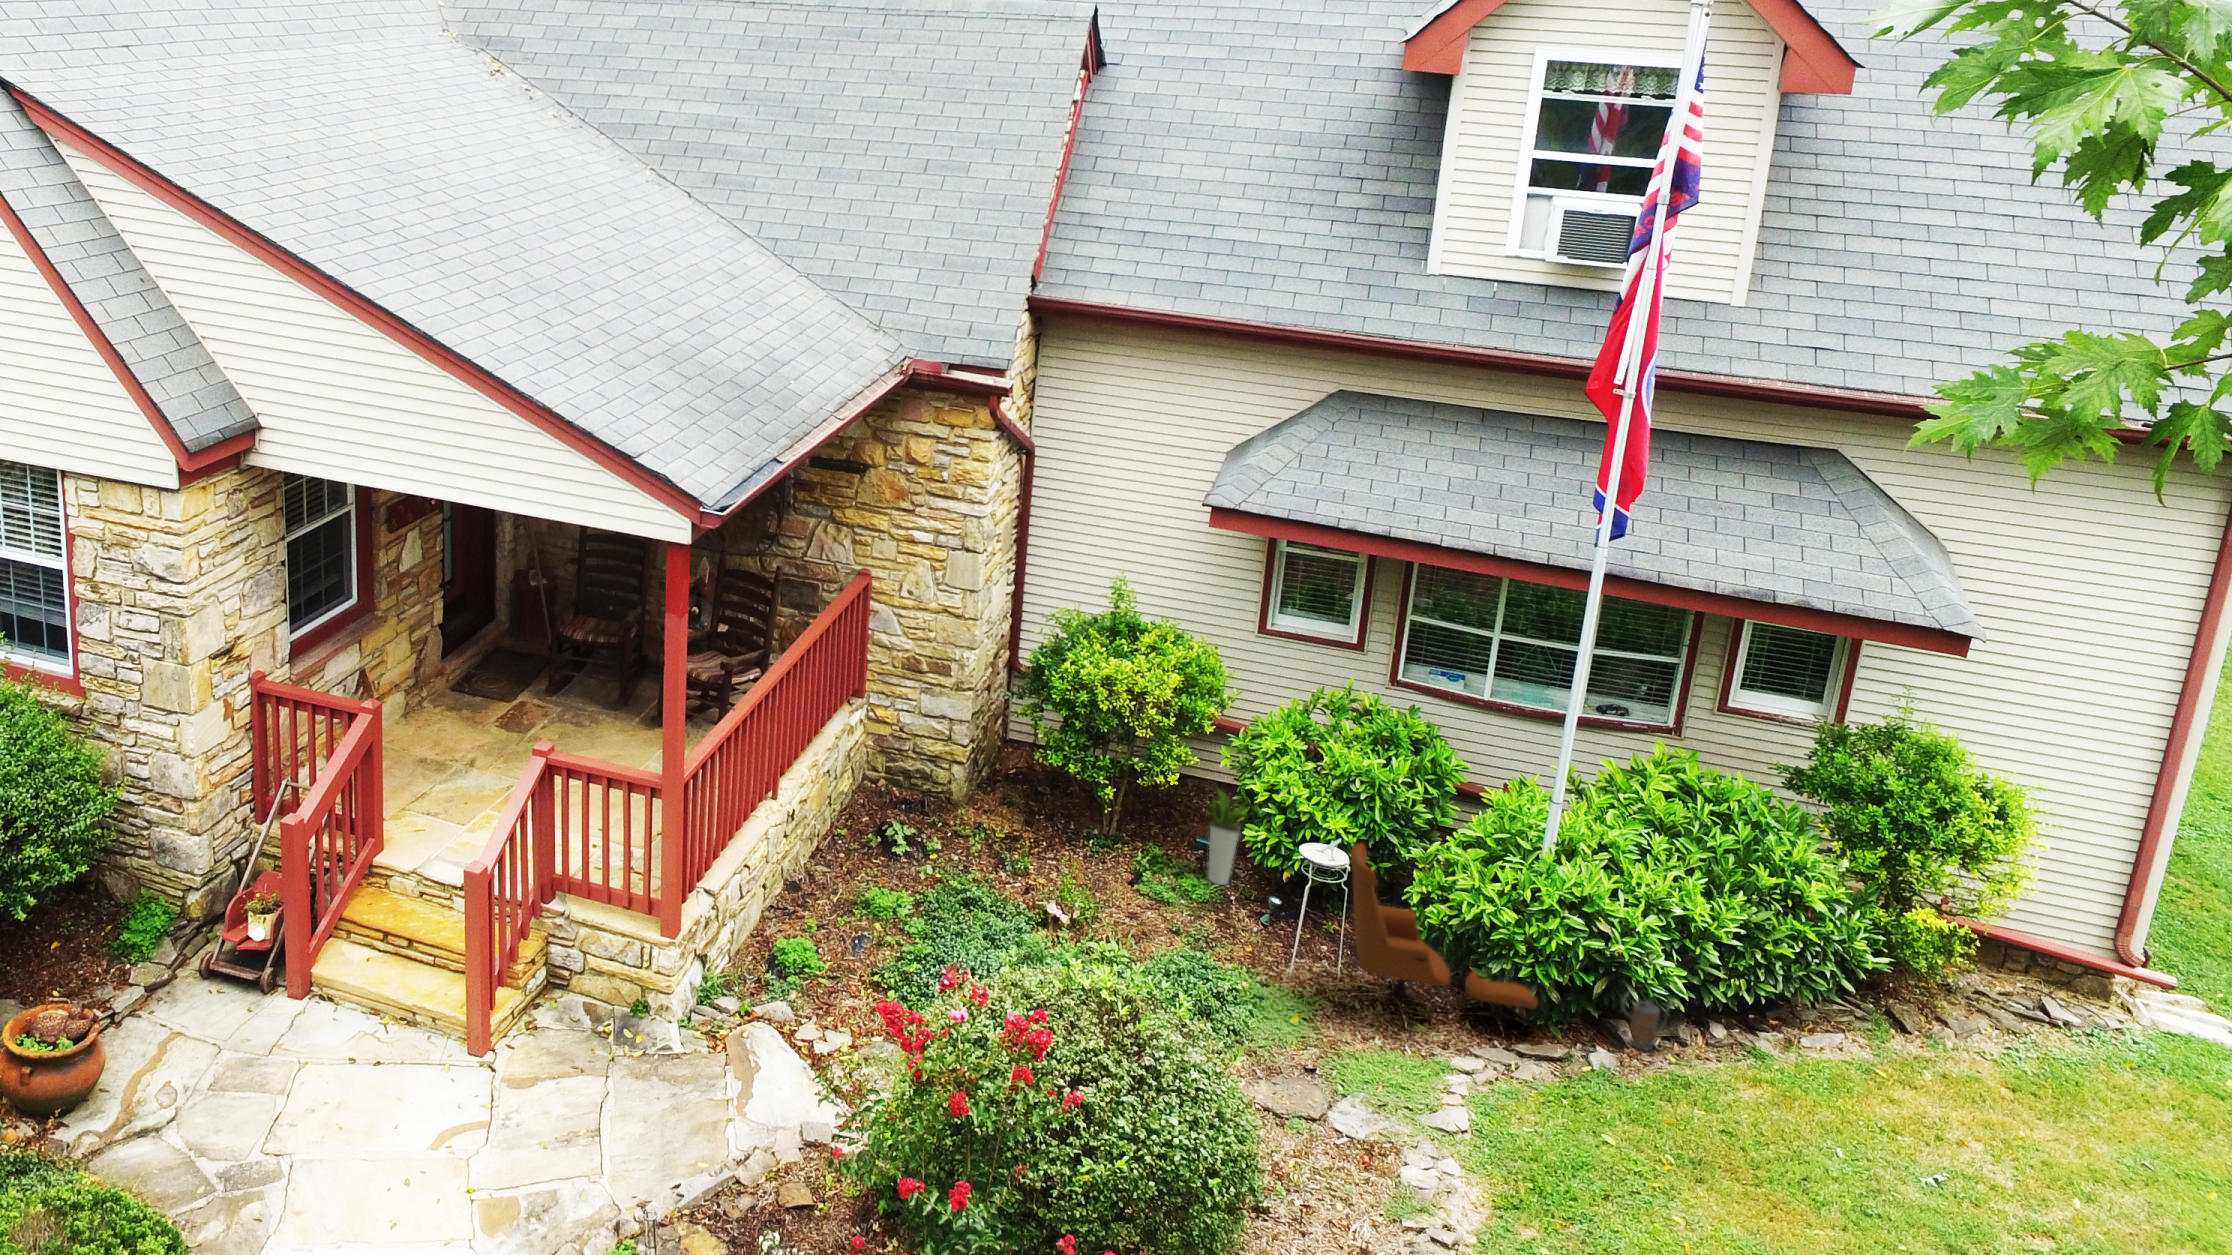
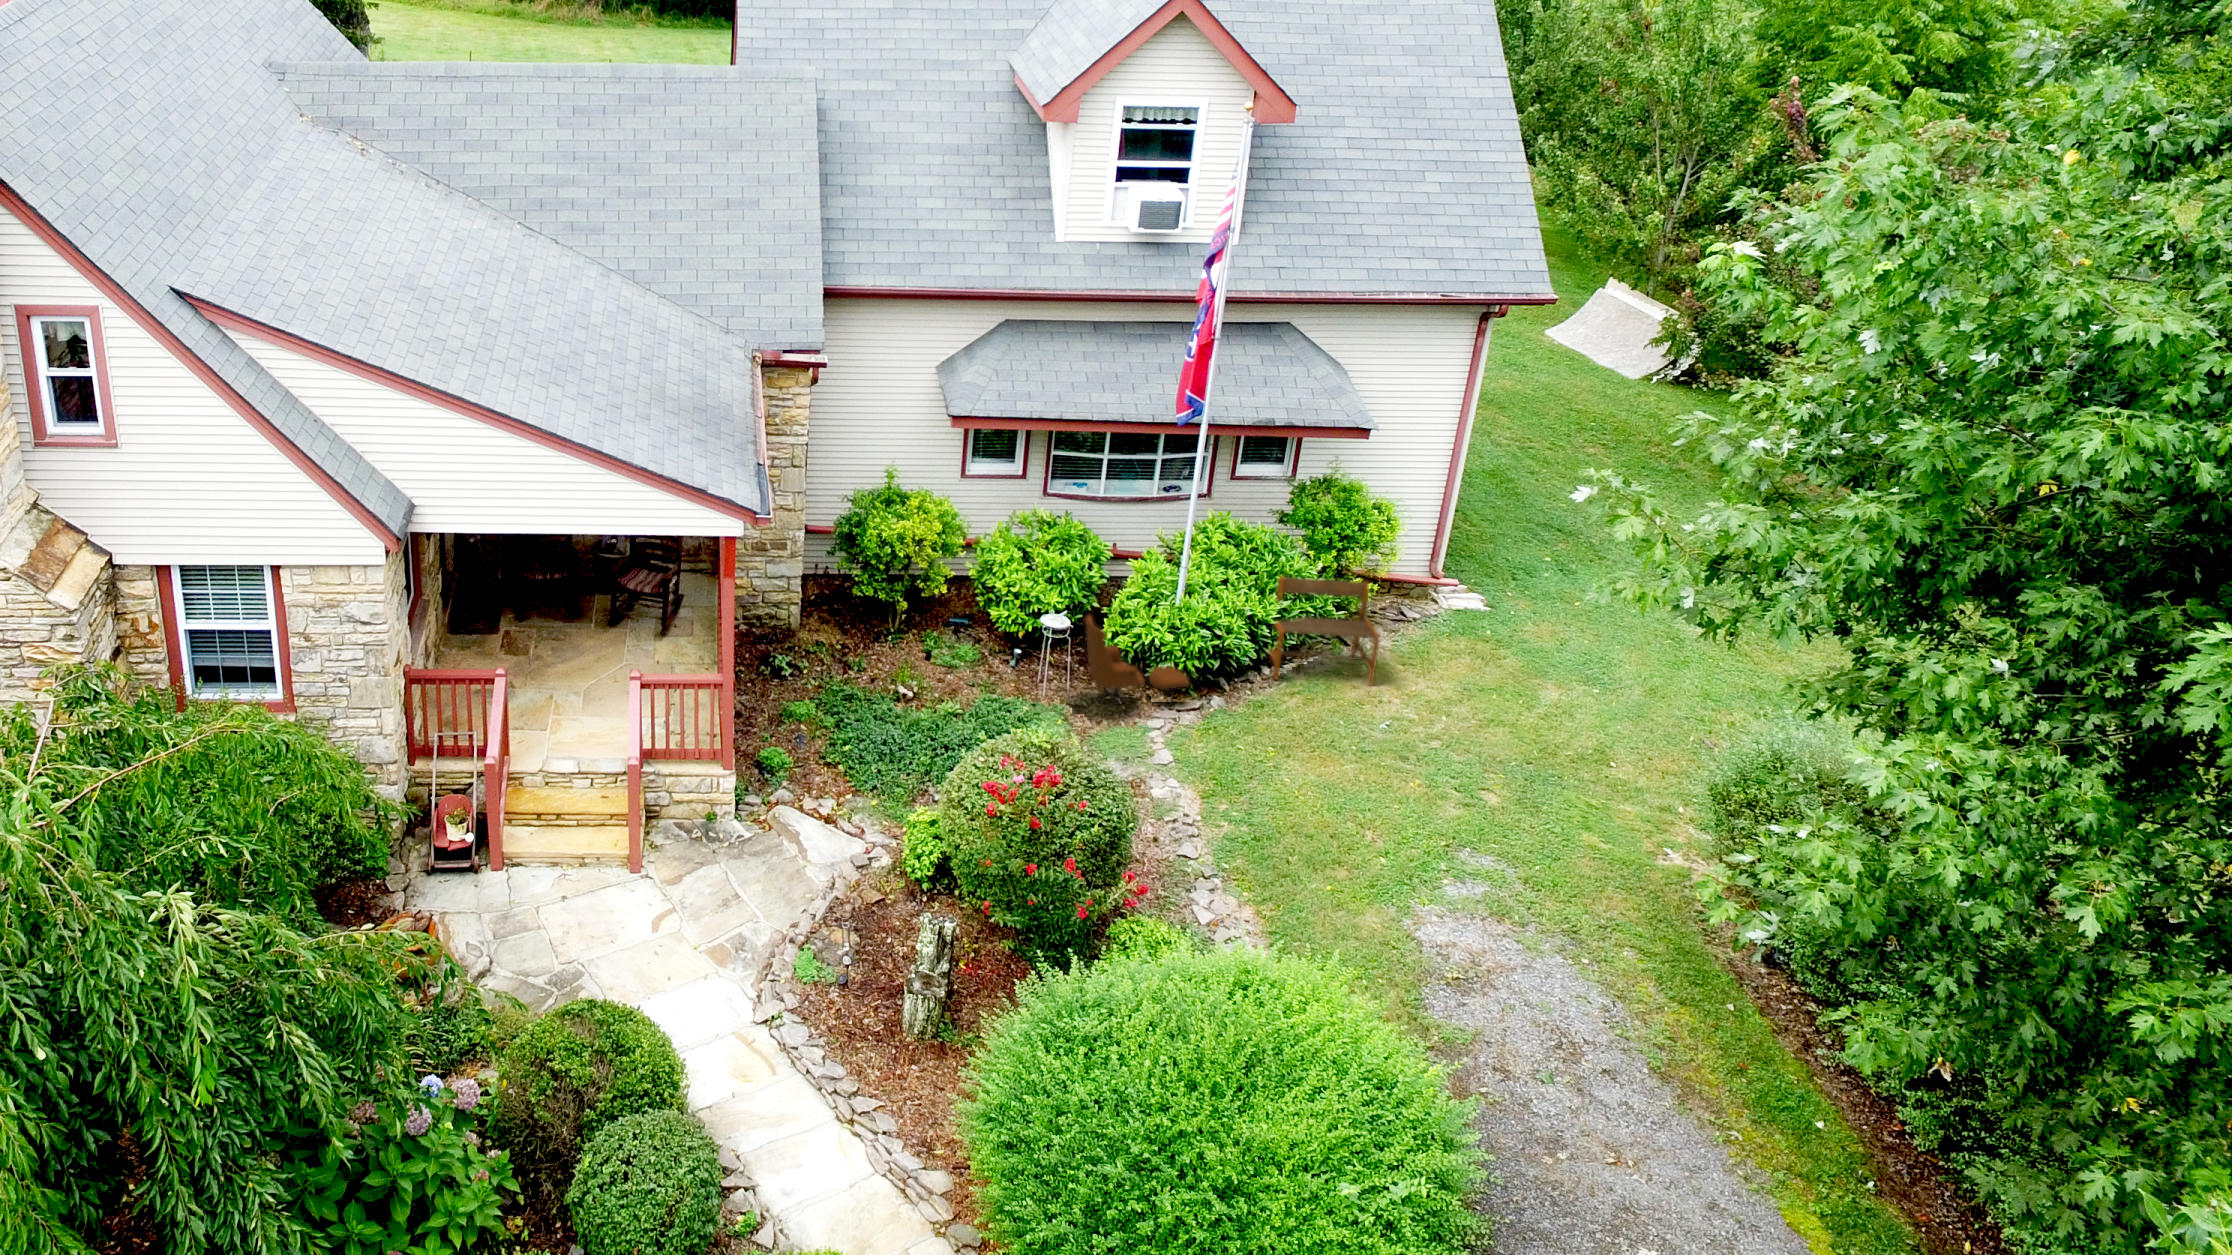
planter: present [1208,790,1247,885] -> none [972,591,1003,650]
bench: none [1717,862,1940,1100] -> present [1269,576,1380,686]
watering can: present [1622,993,1674,1050] -> none [1230,661,1255,694]

